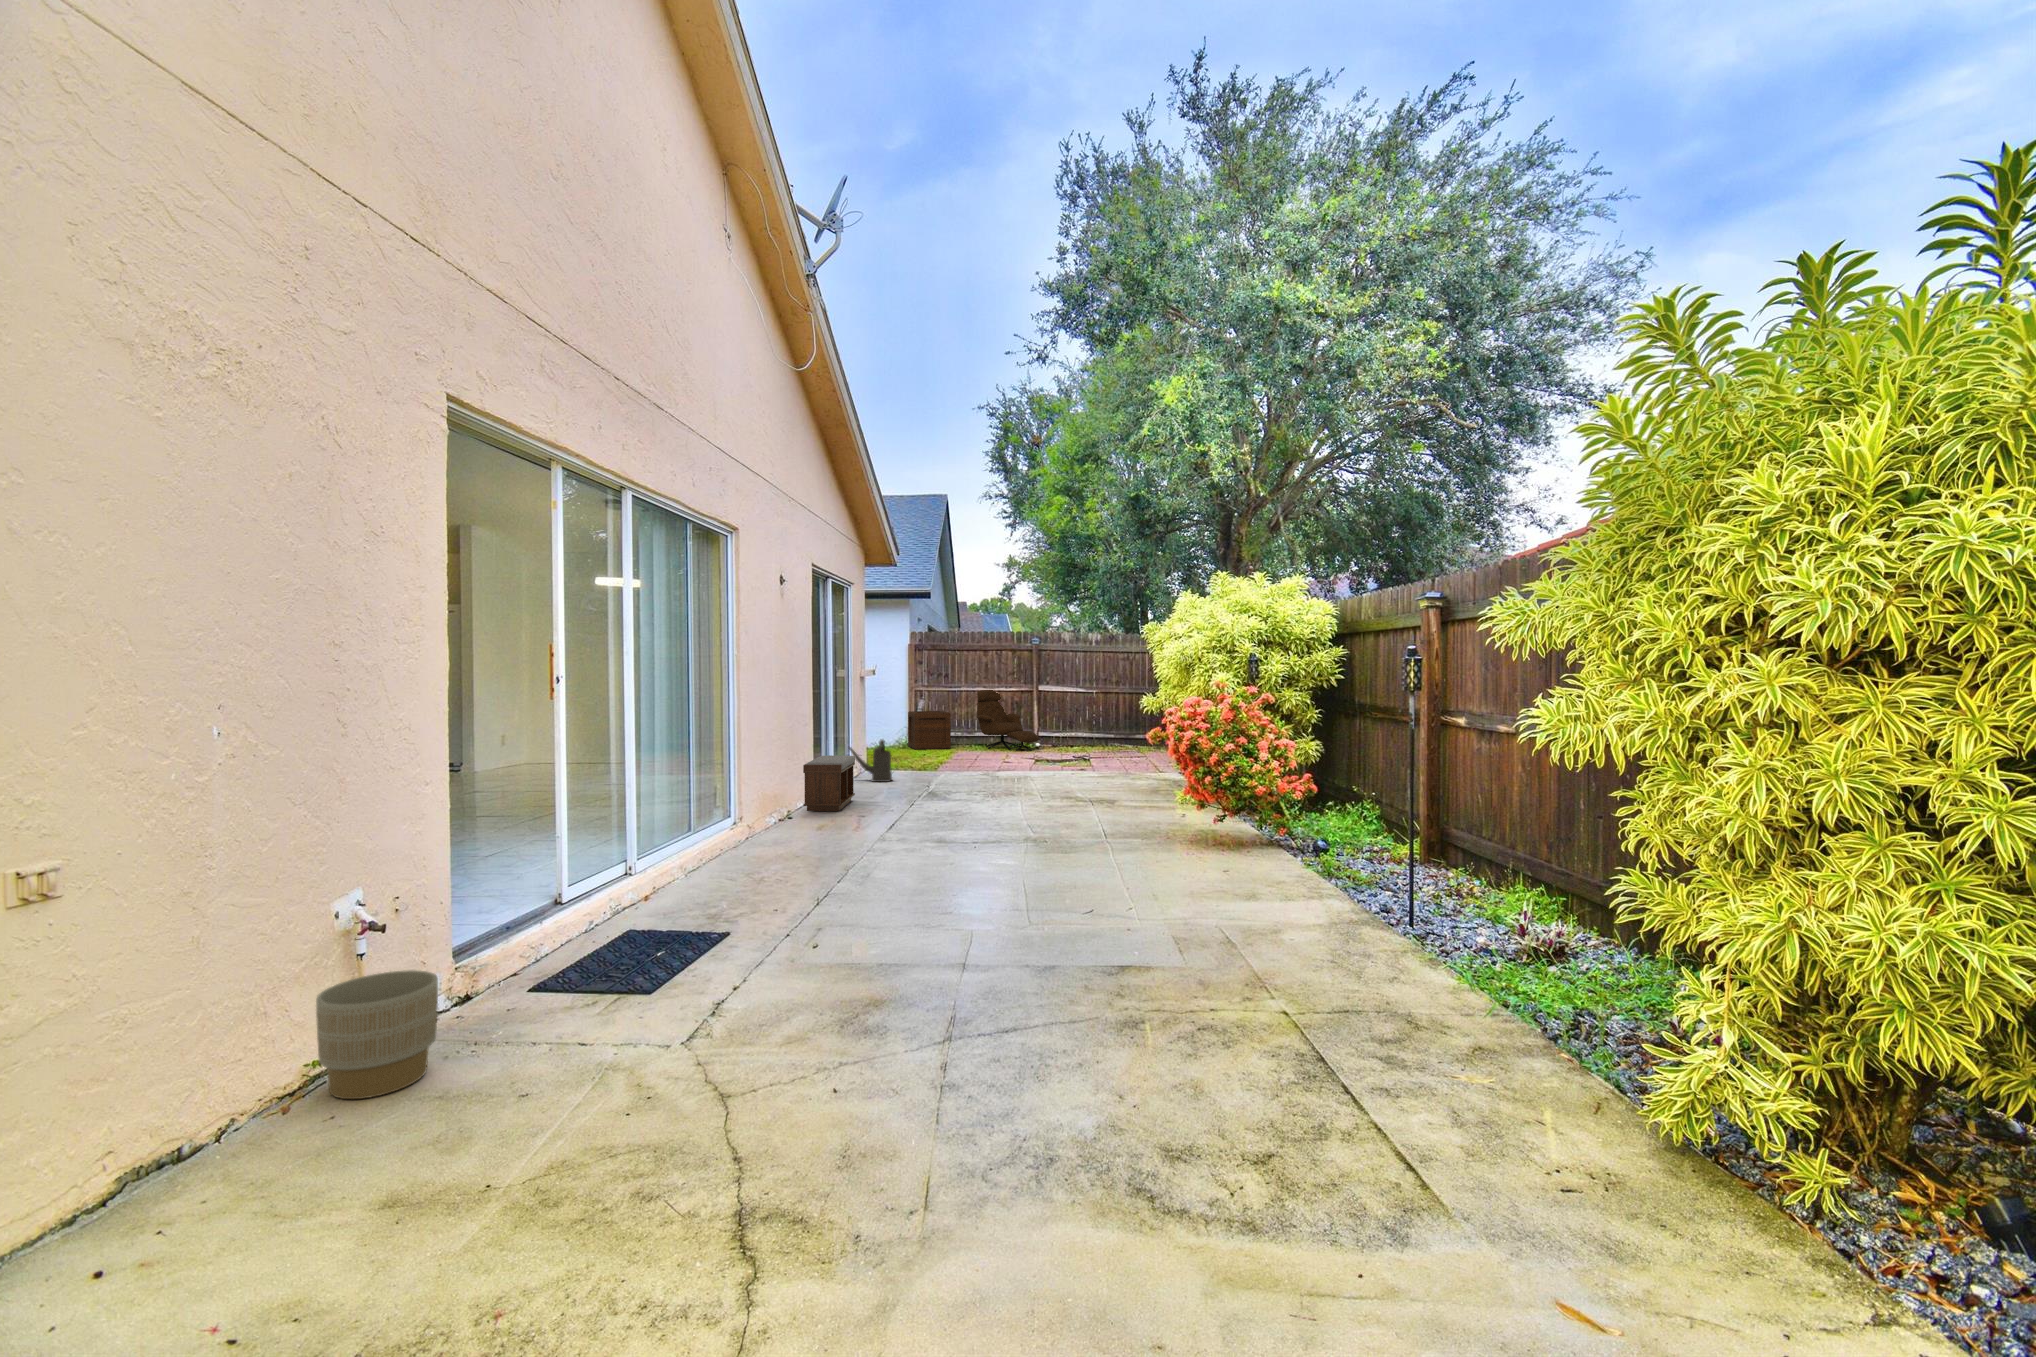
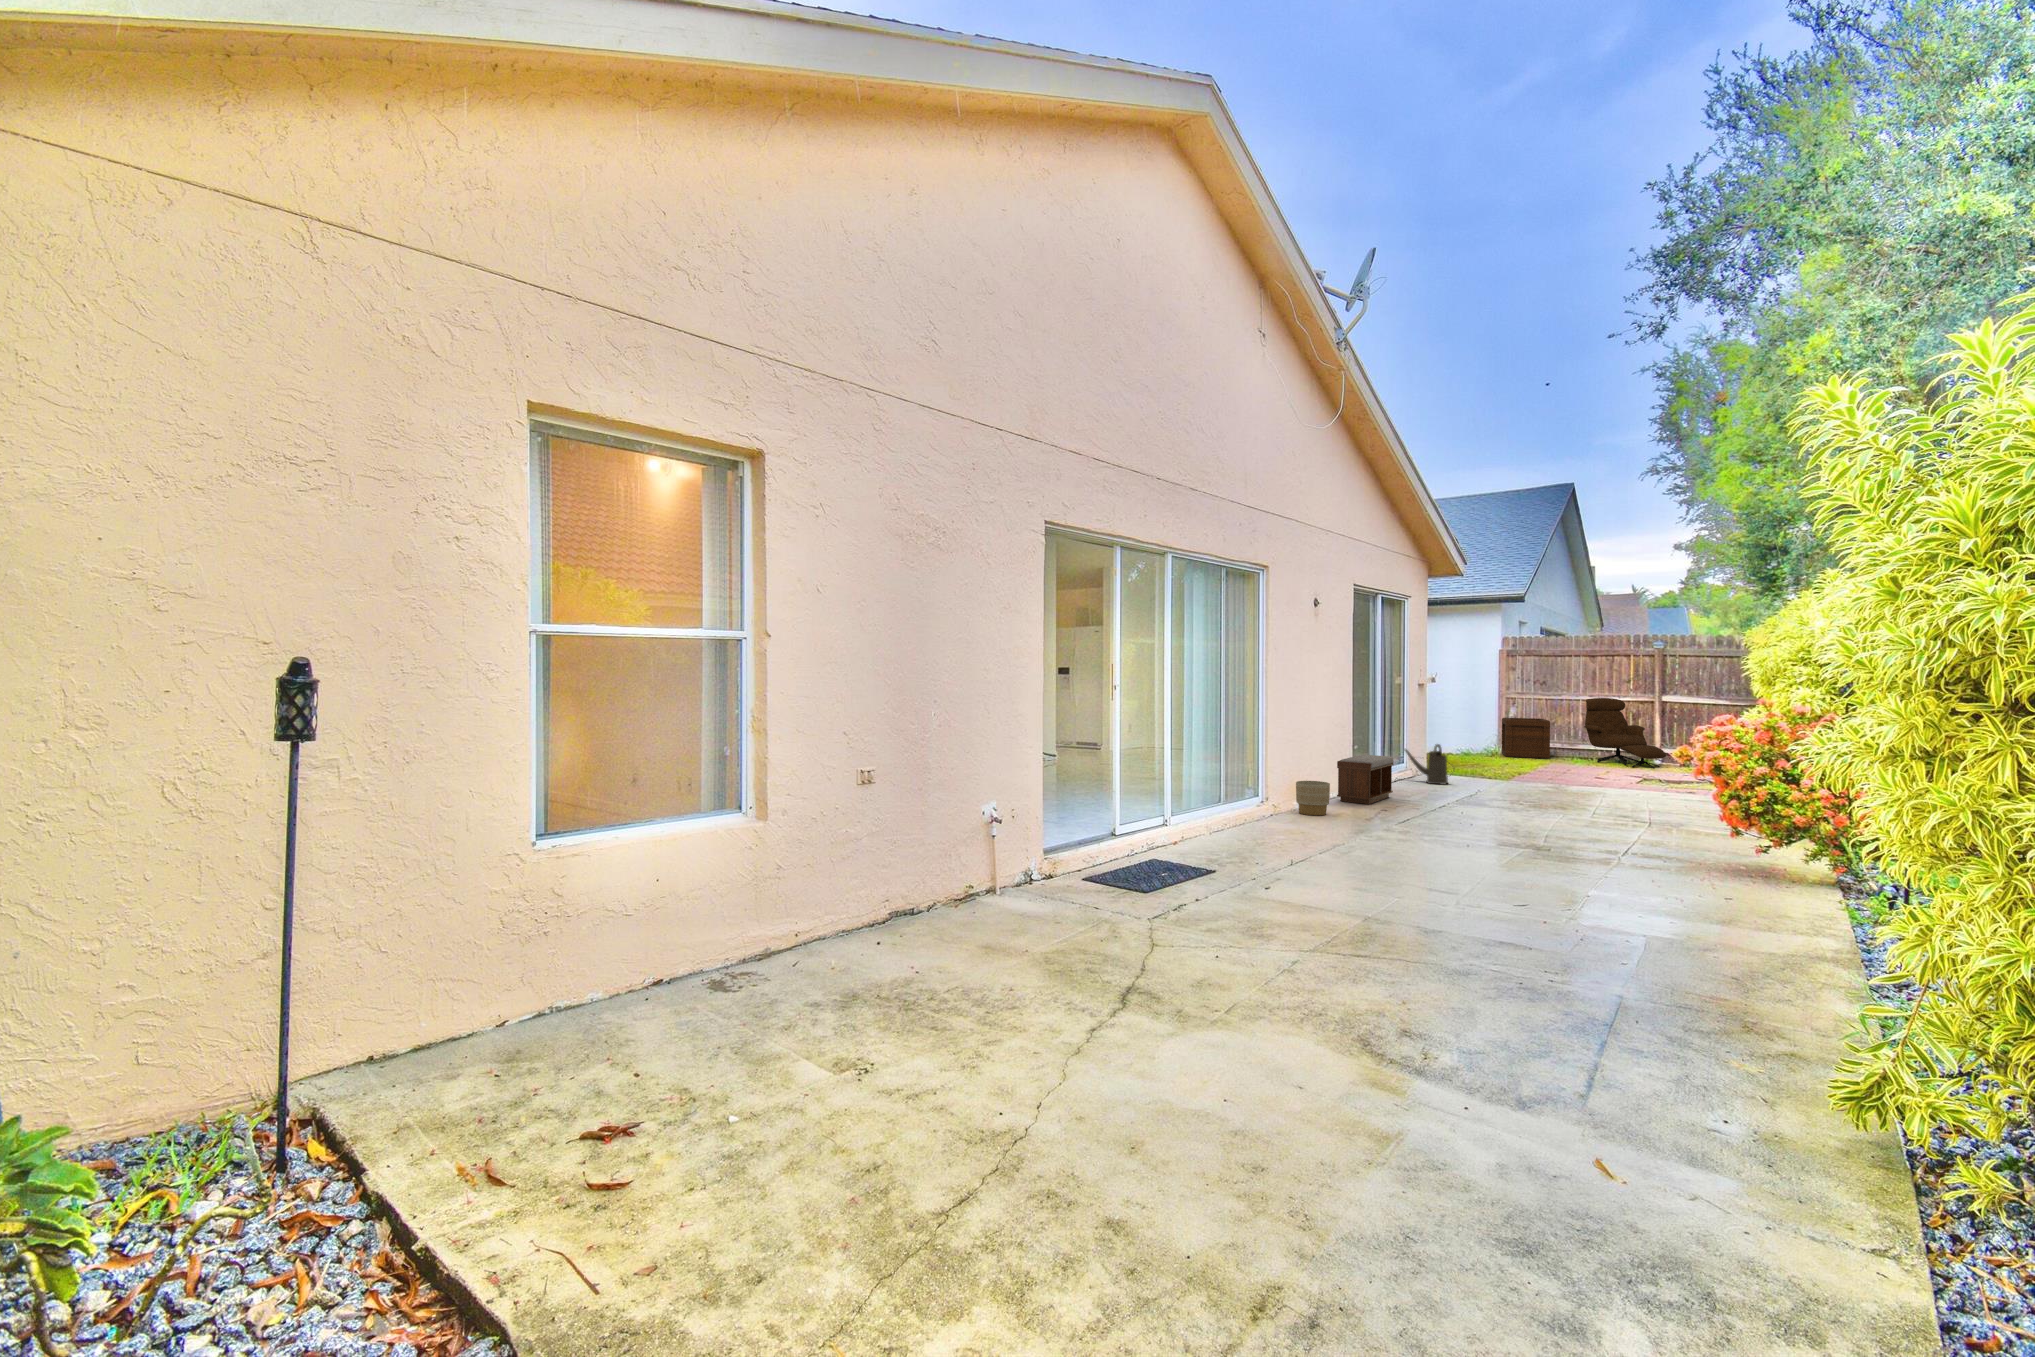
planter: present [316,970,438,1099] -> present [1296,781,1330,815]

